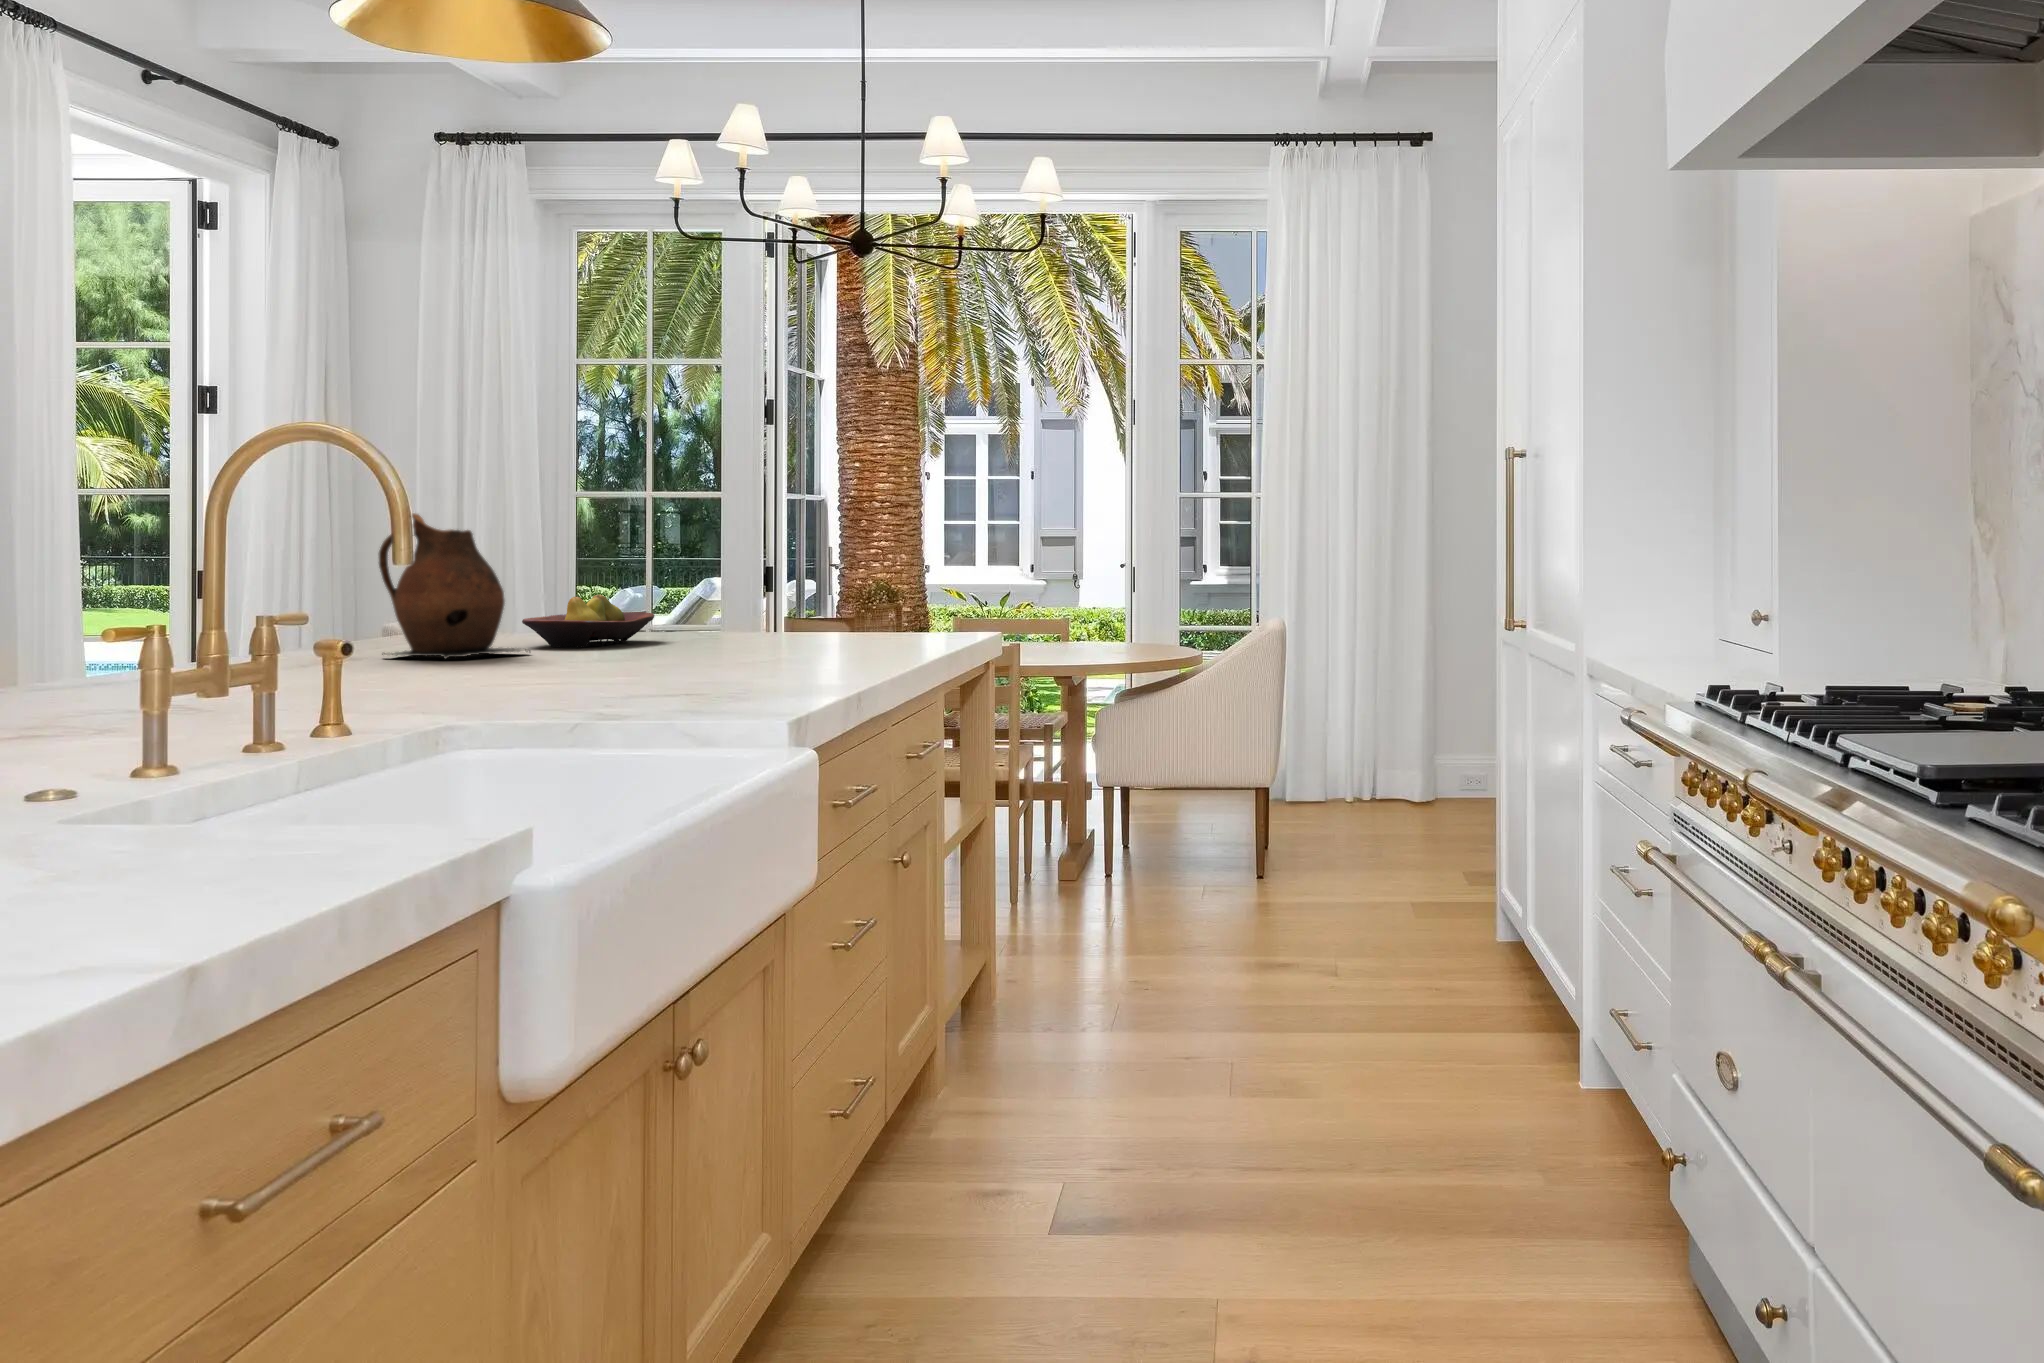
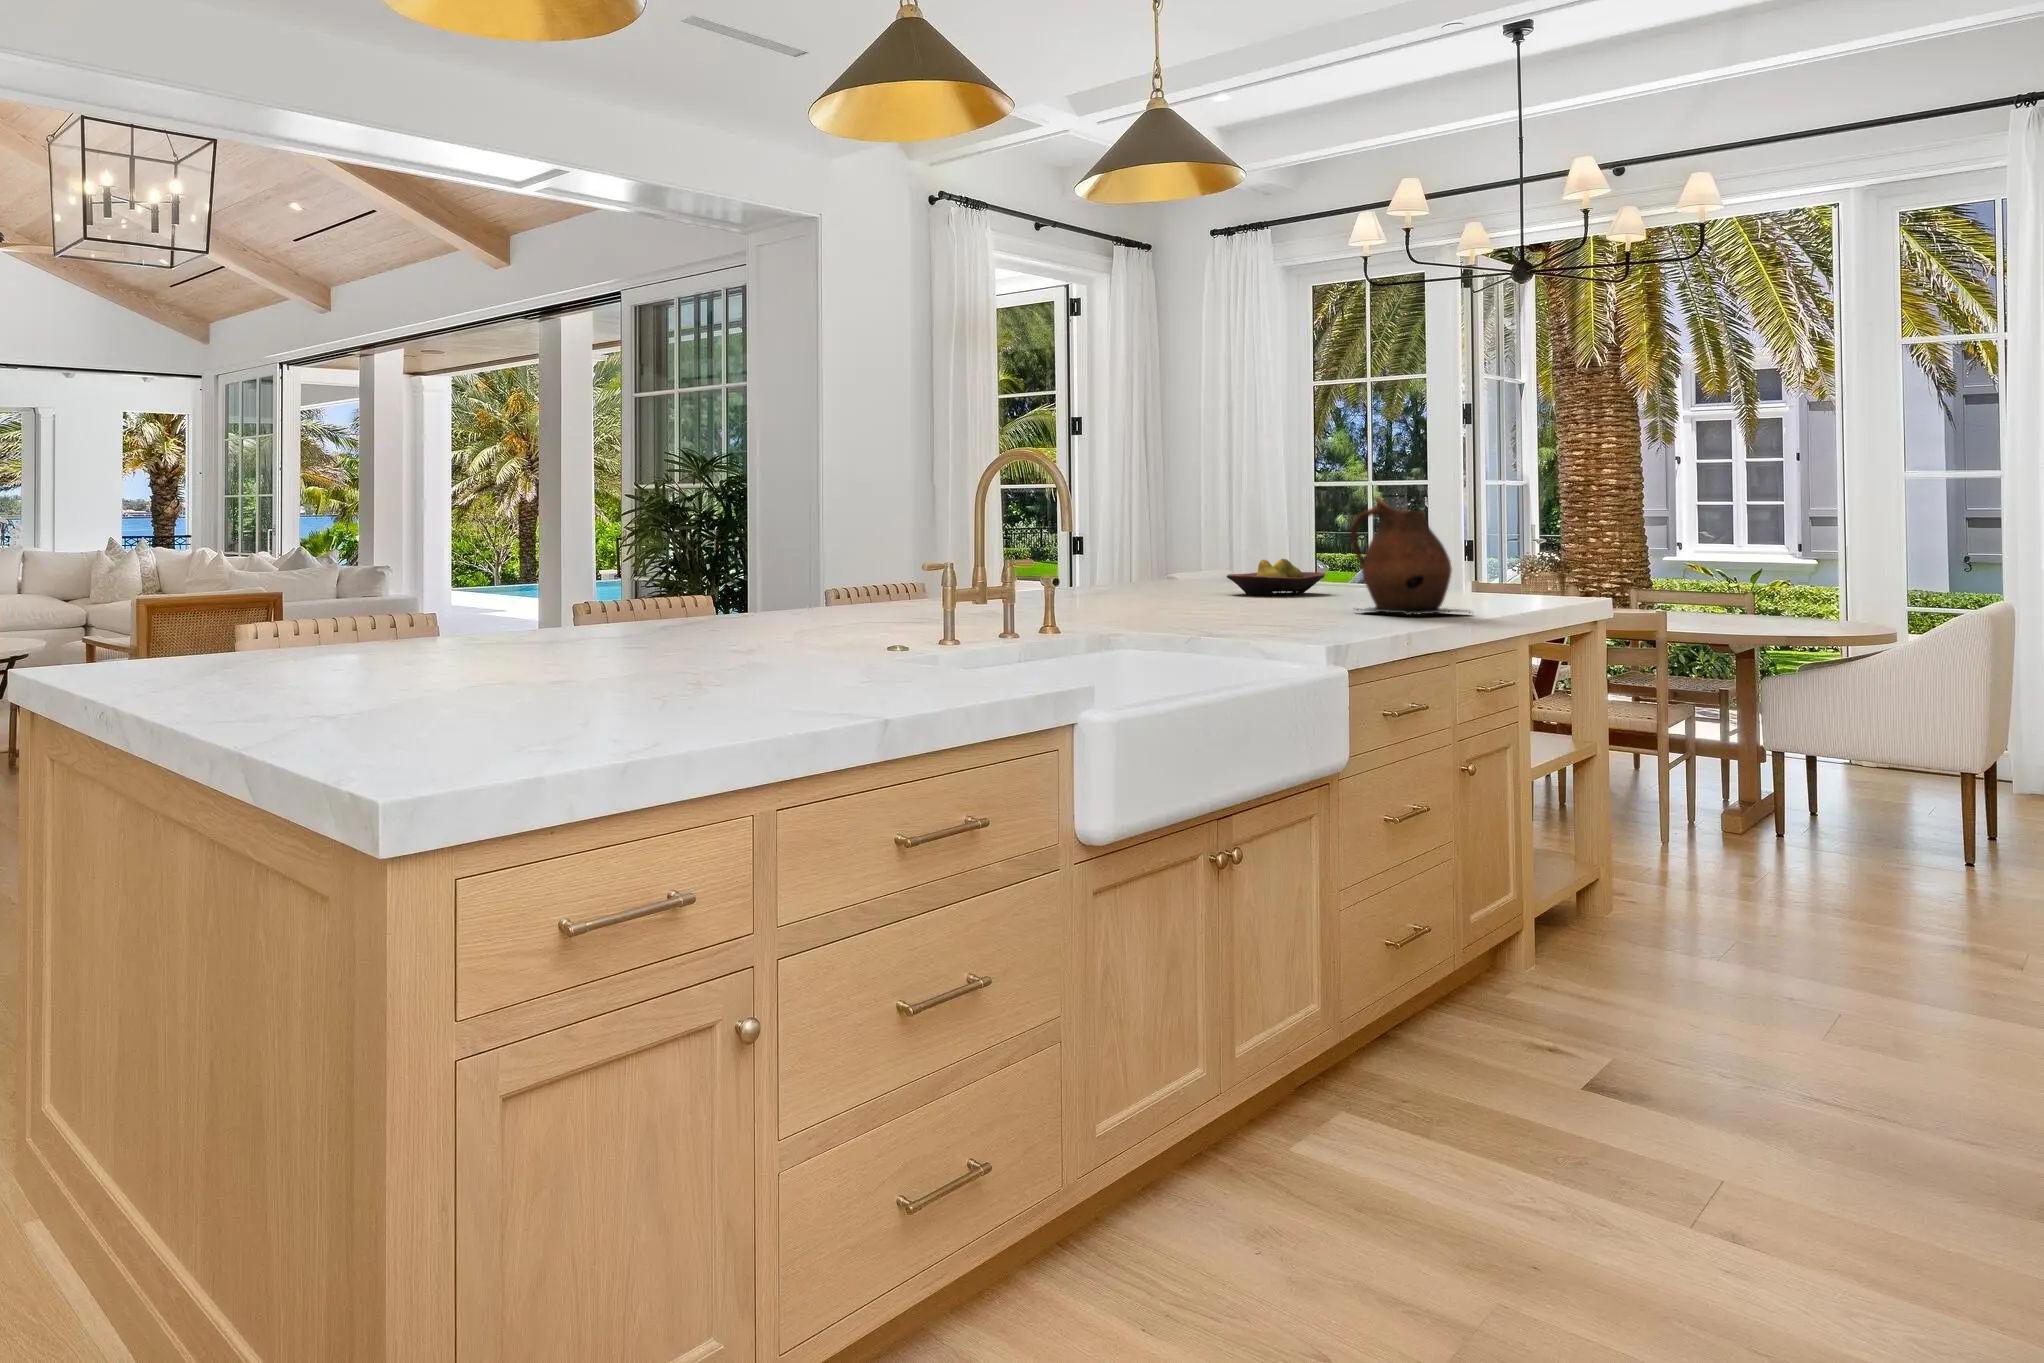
ceramic pitcher: present [379,514,528,660] -> present [1350,497,1471,615]

